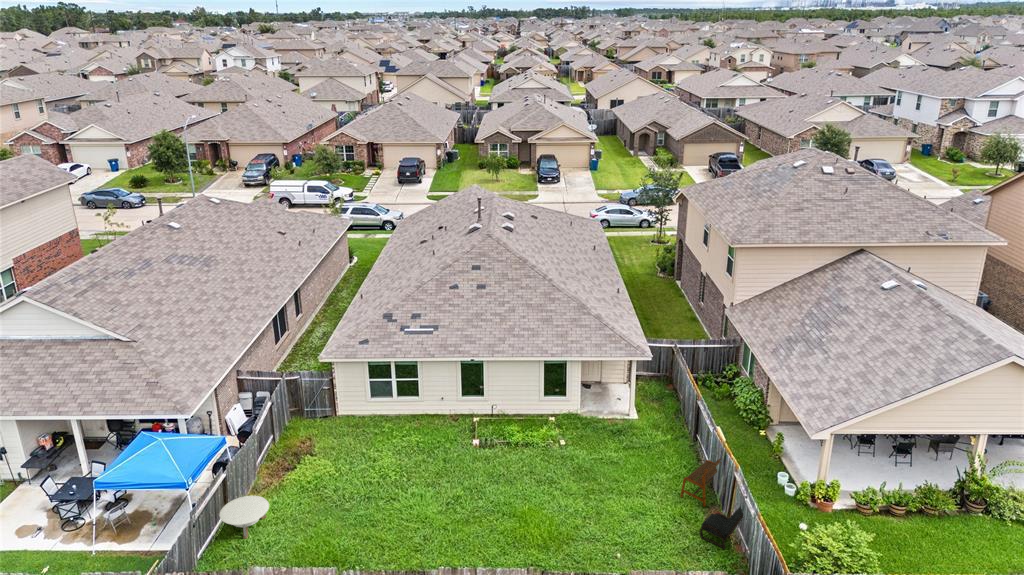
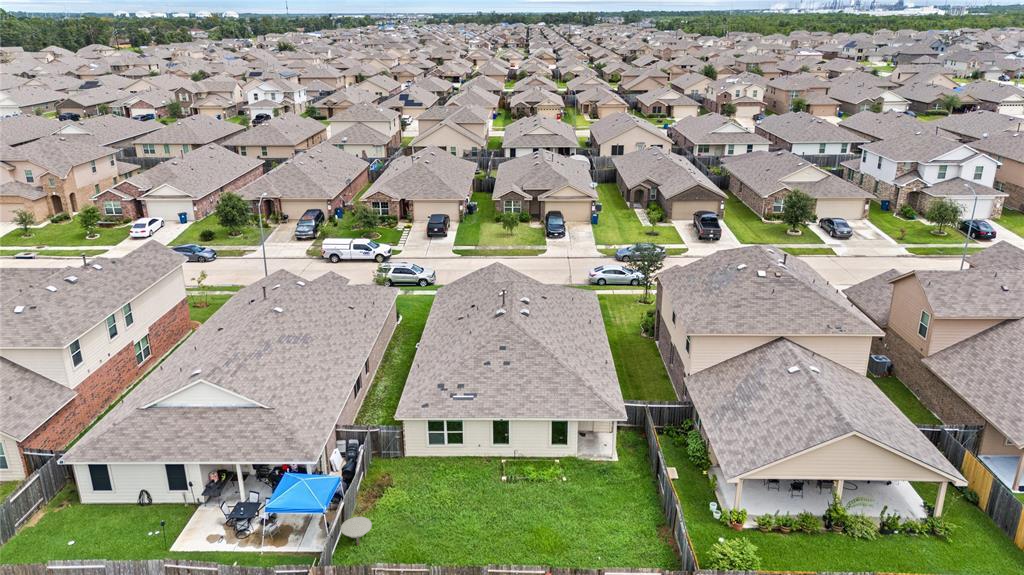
bench: present [680,458,722,506] -> none [642,490,673,526]
lounge chair: present [700,507,744,549] -> none [652,528,683,556]

